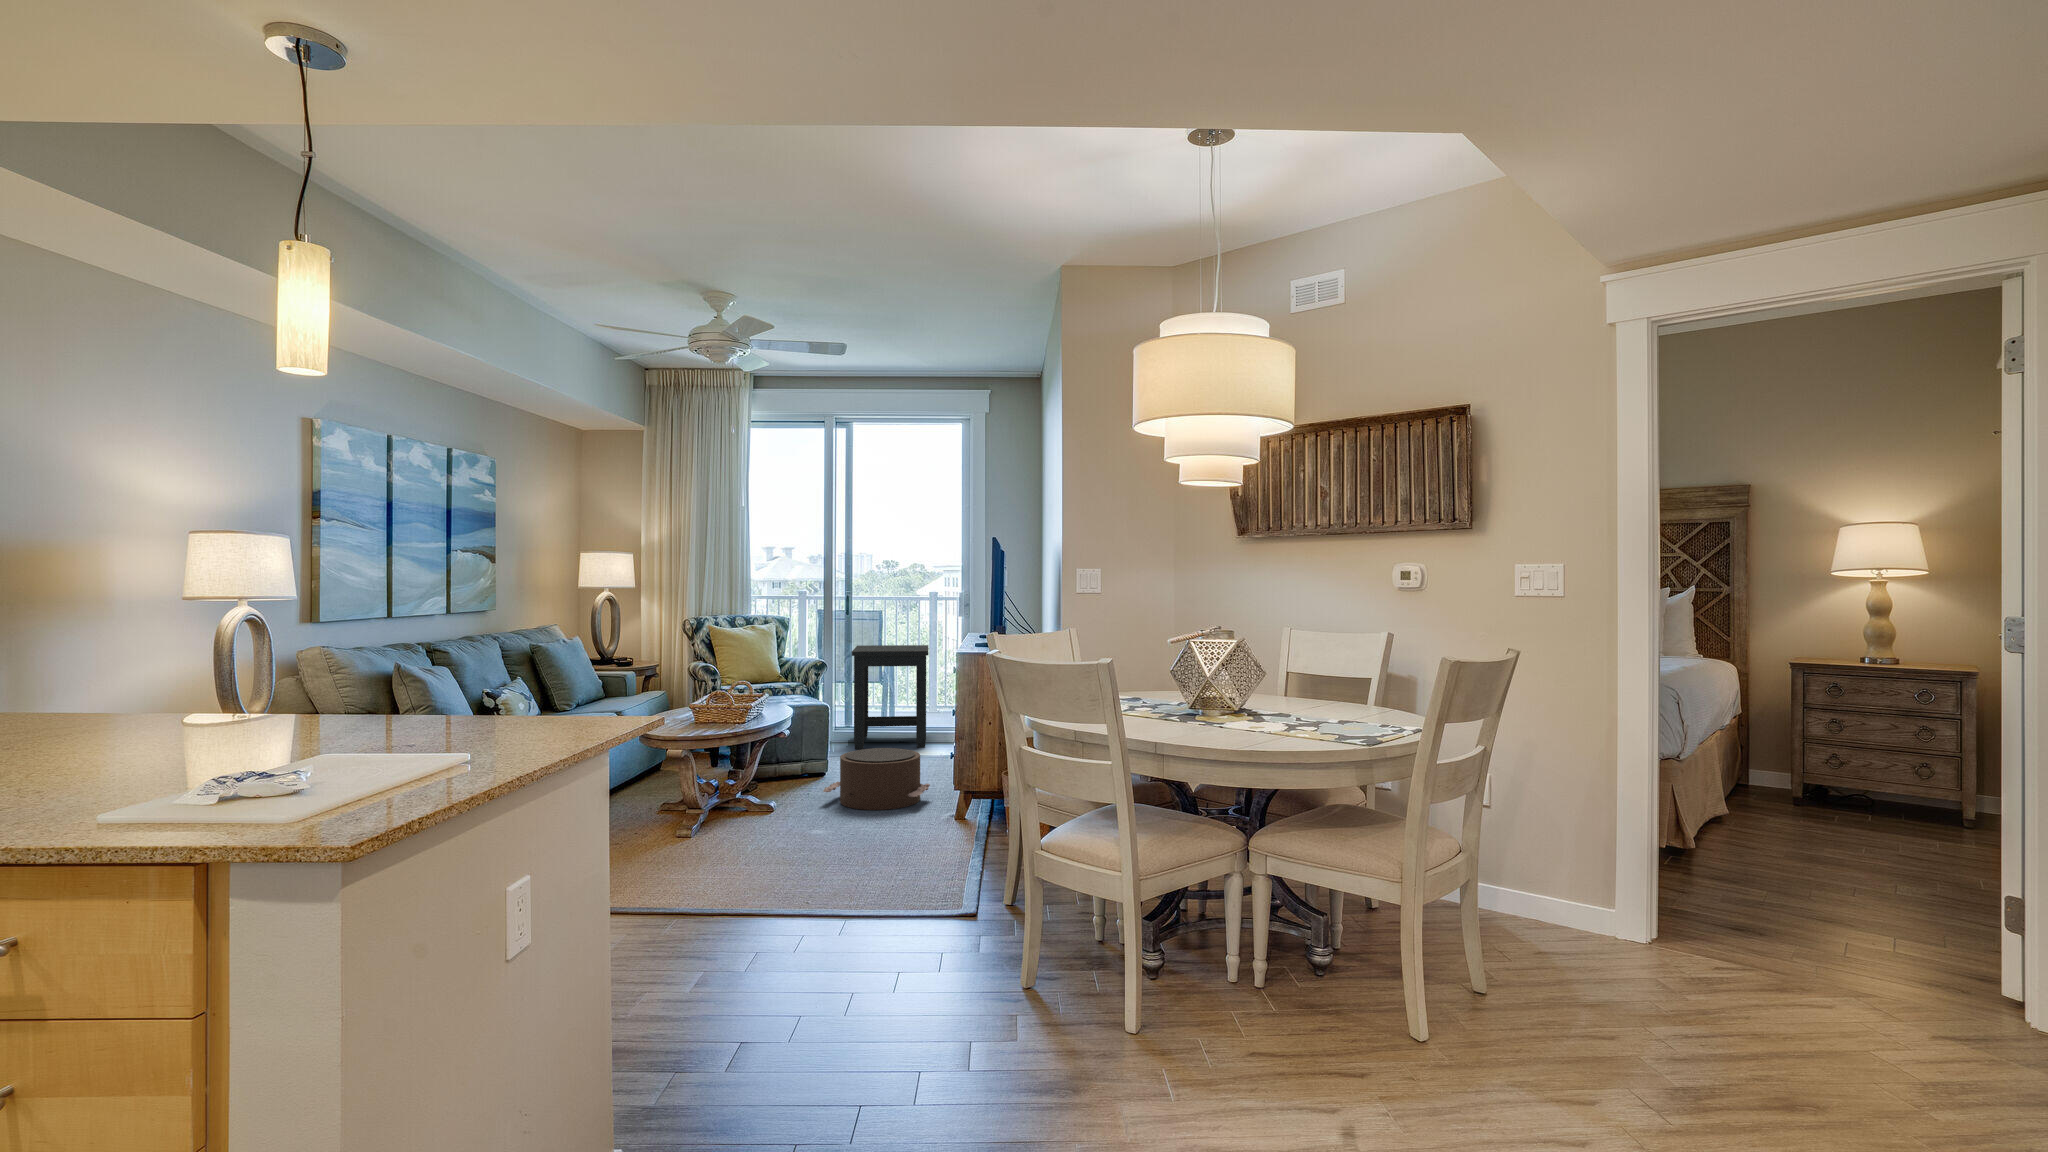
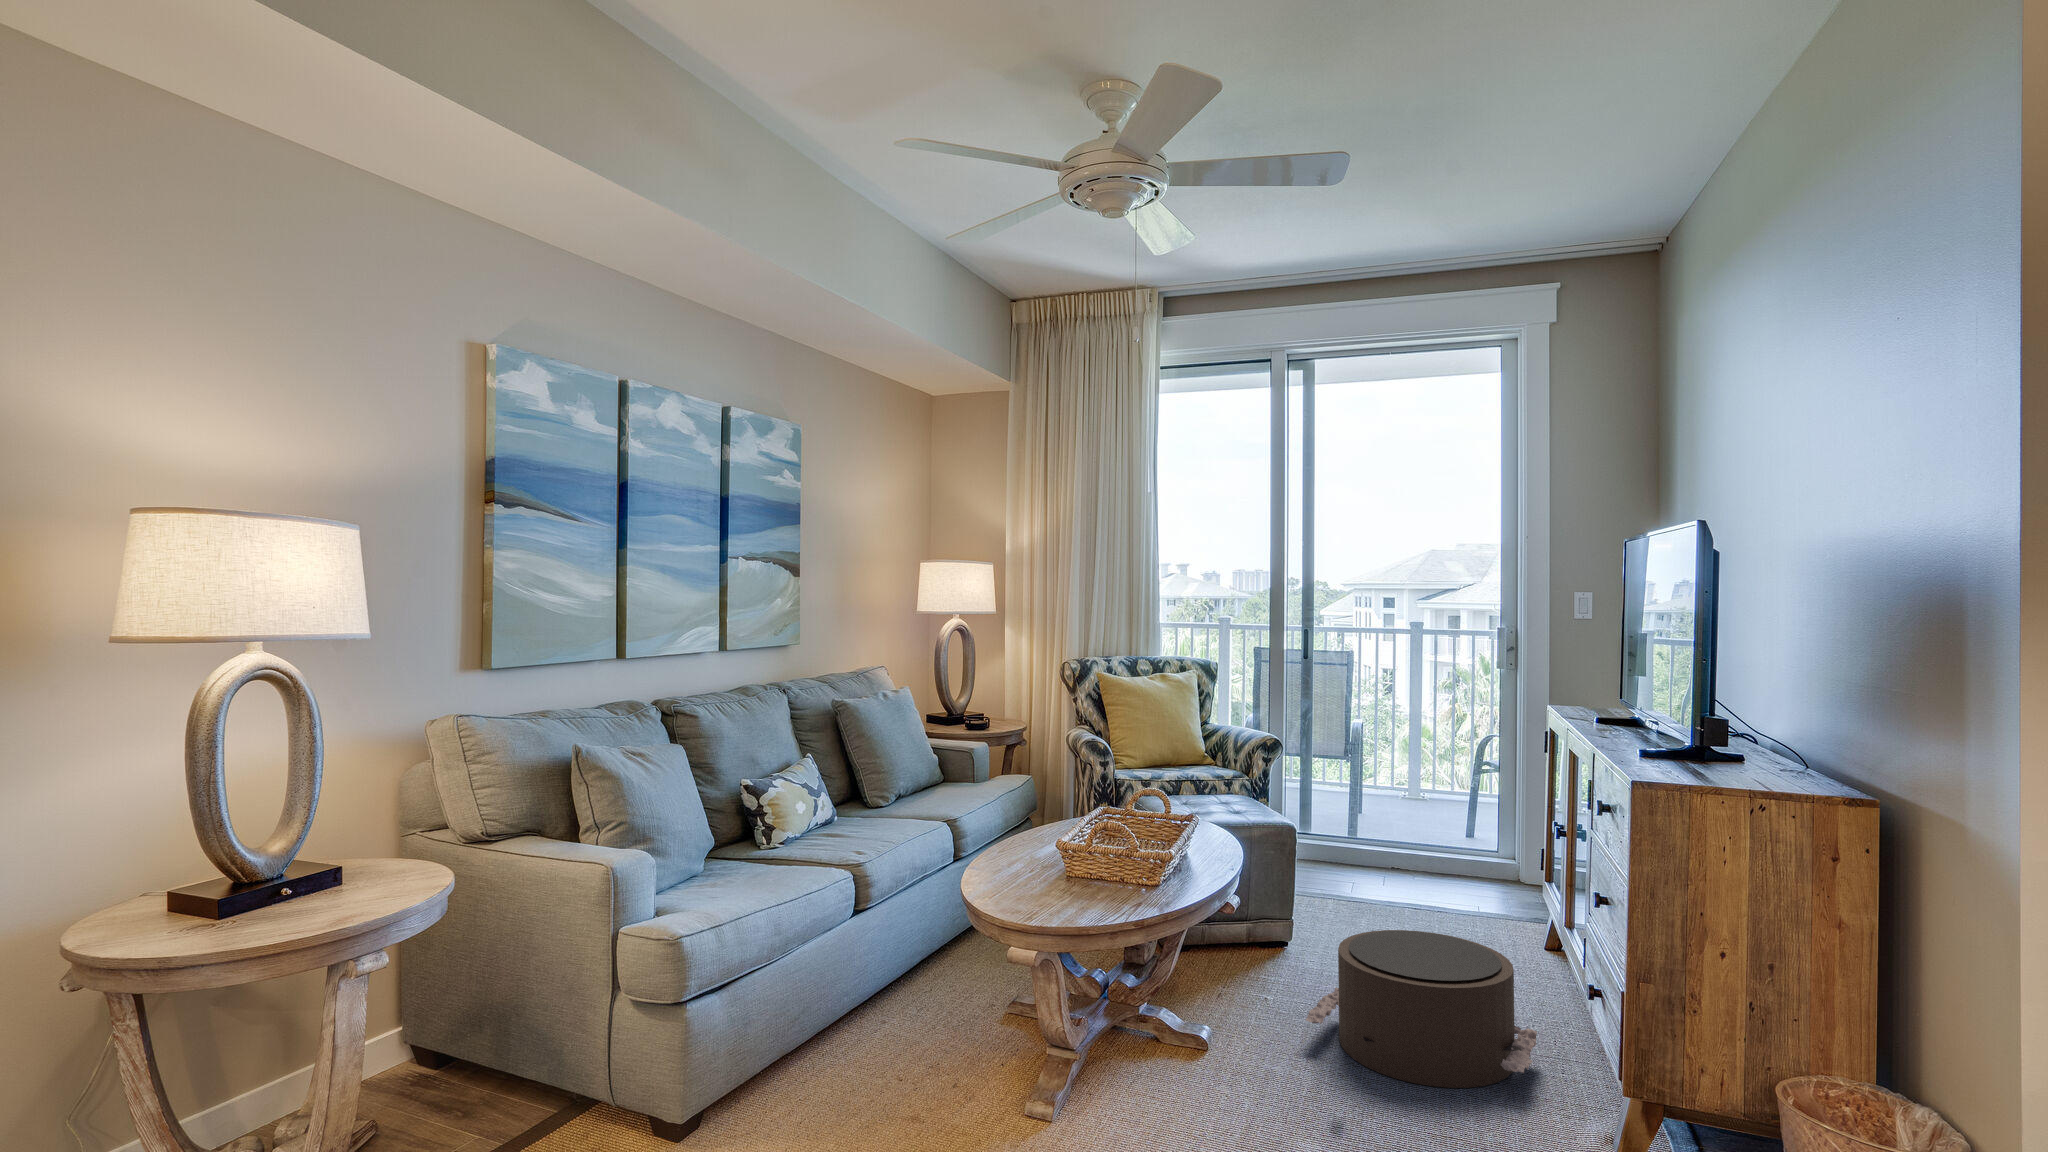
side table: present [852,645,929,749] -> none [1323,707,1462,895]

